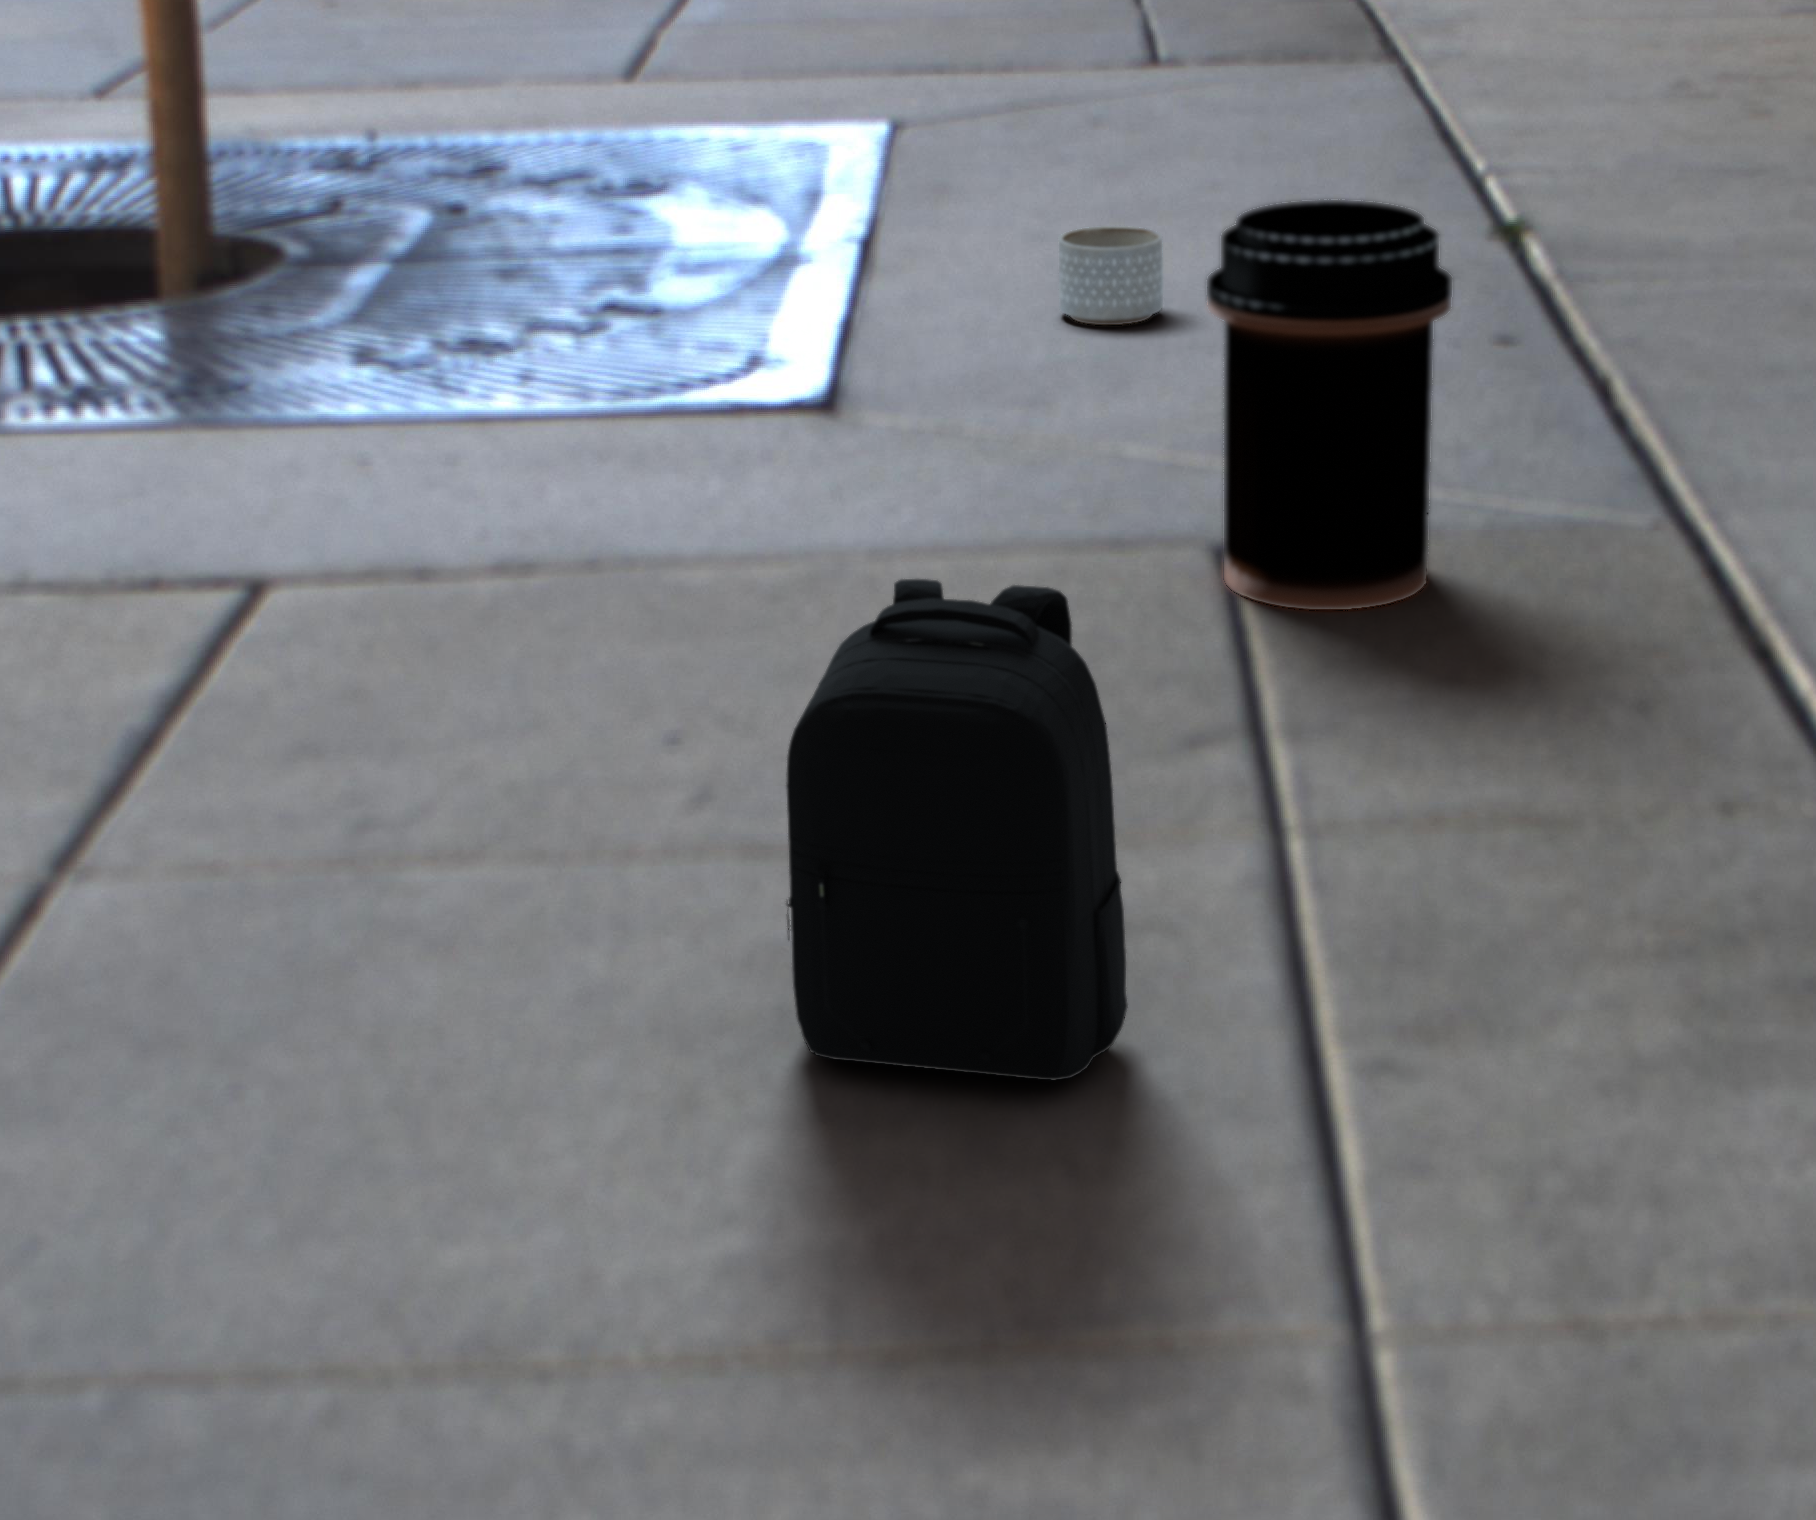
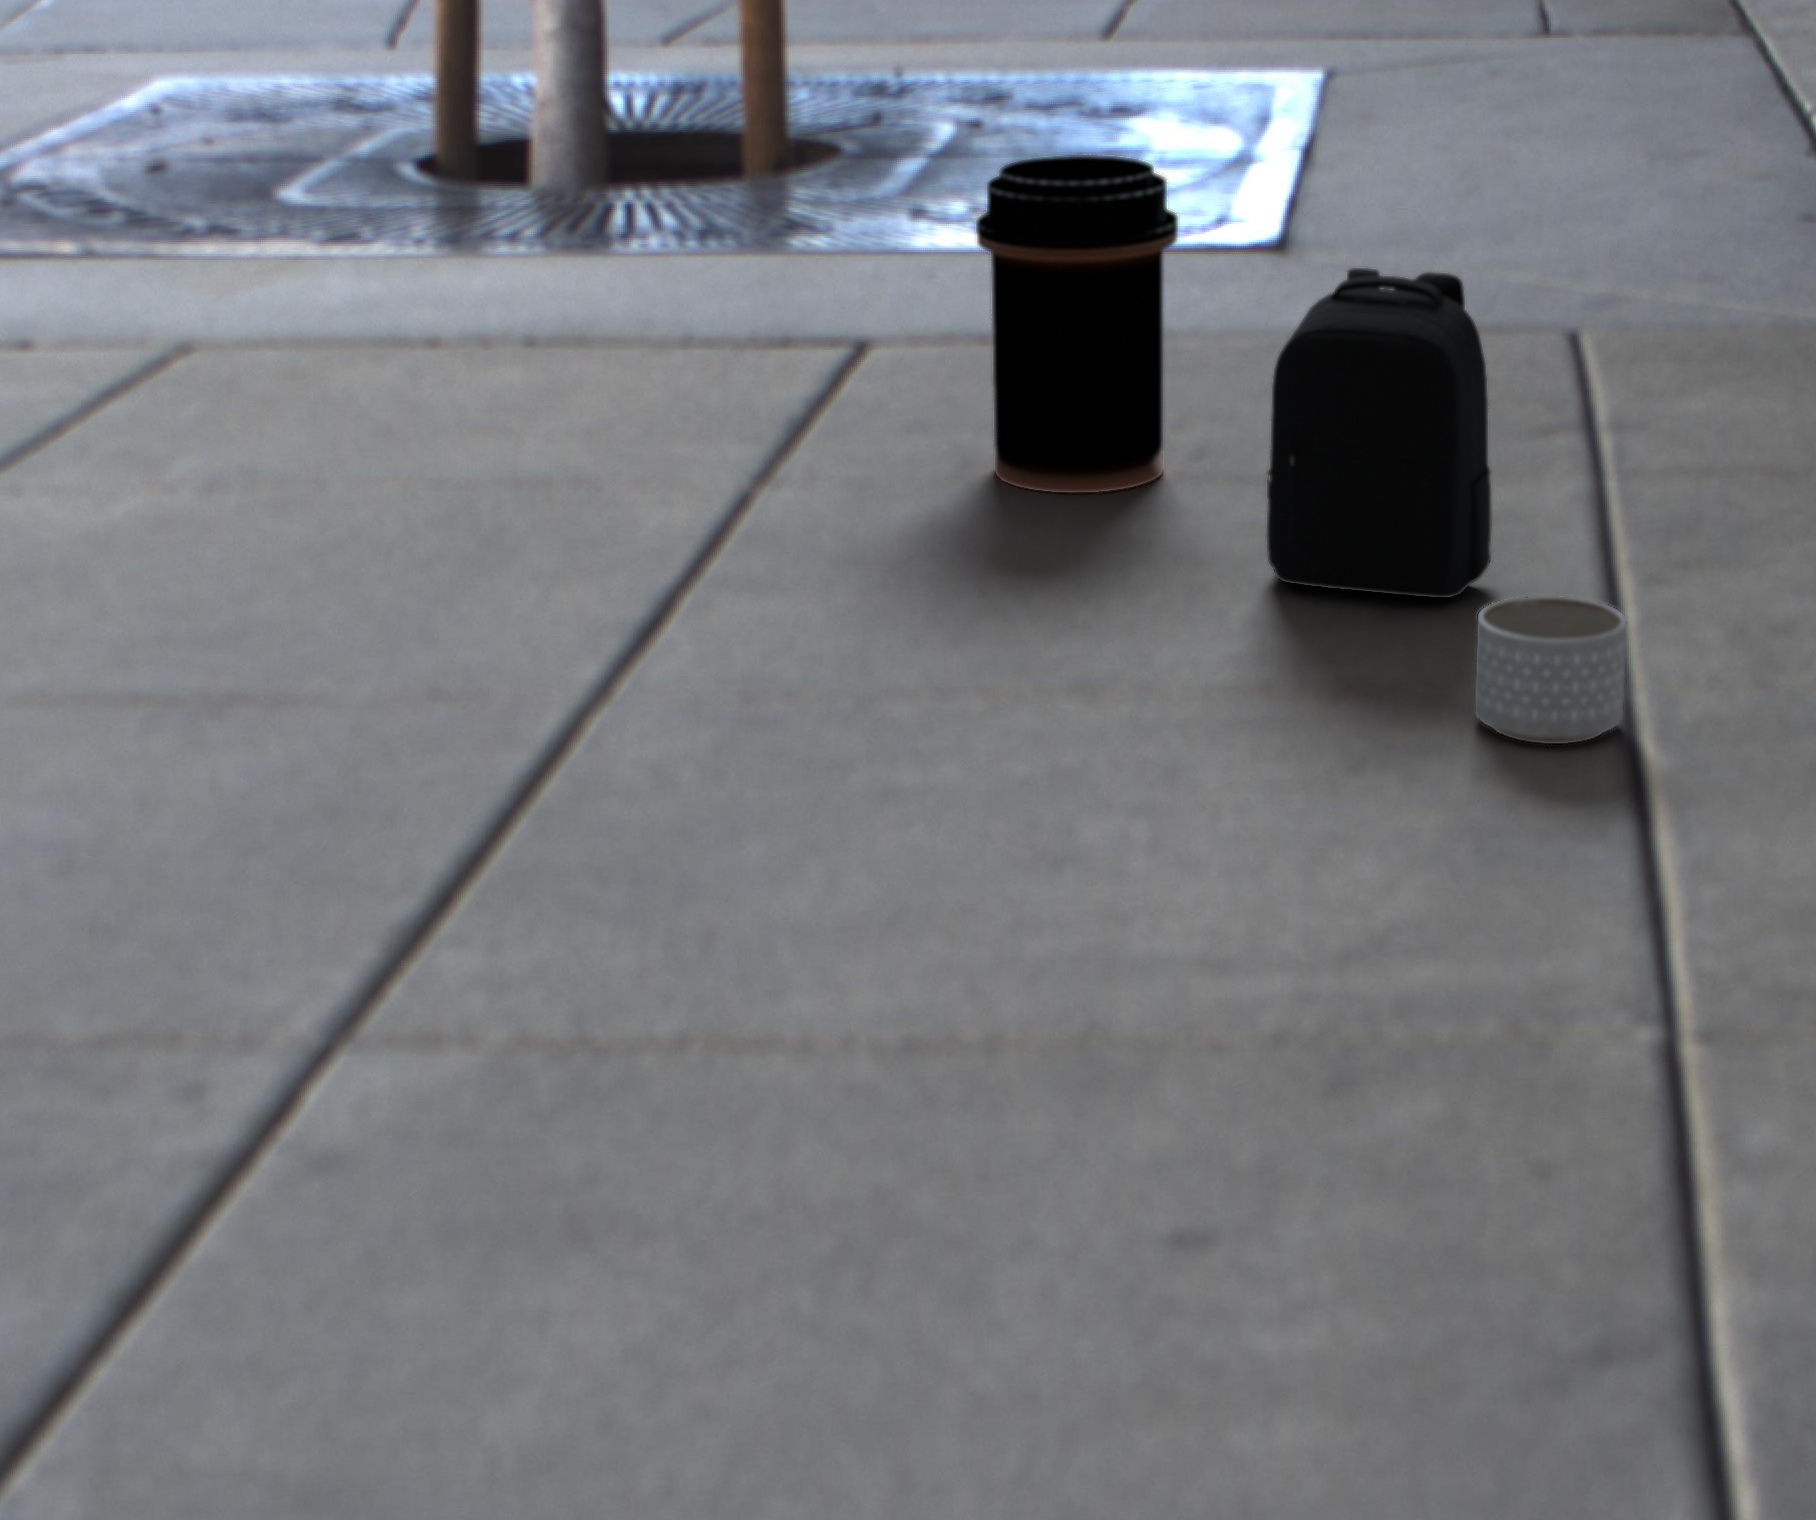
trash can: present [1207,200,1452,610] -> present [976,155,1178,493]
planter: present [1059,226,1163,325] -> present [1475,596,1627,744]

